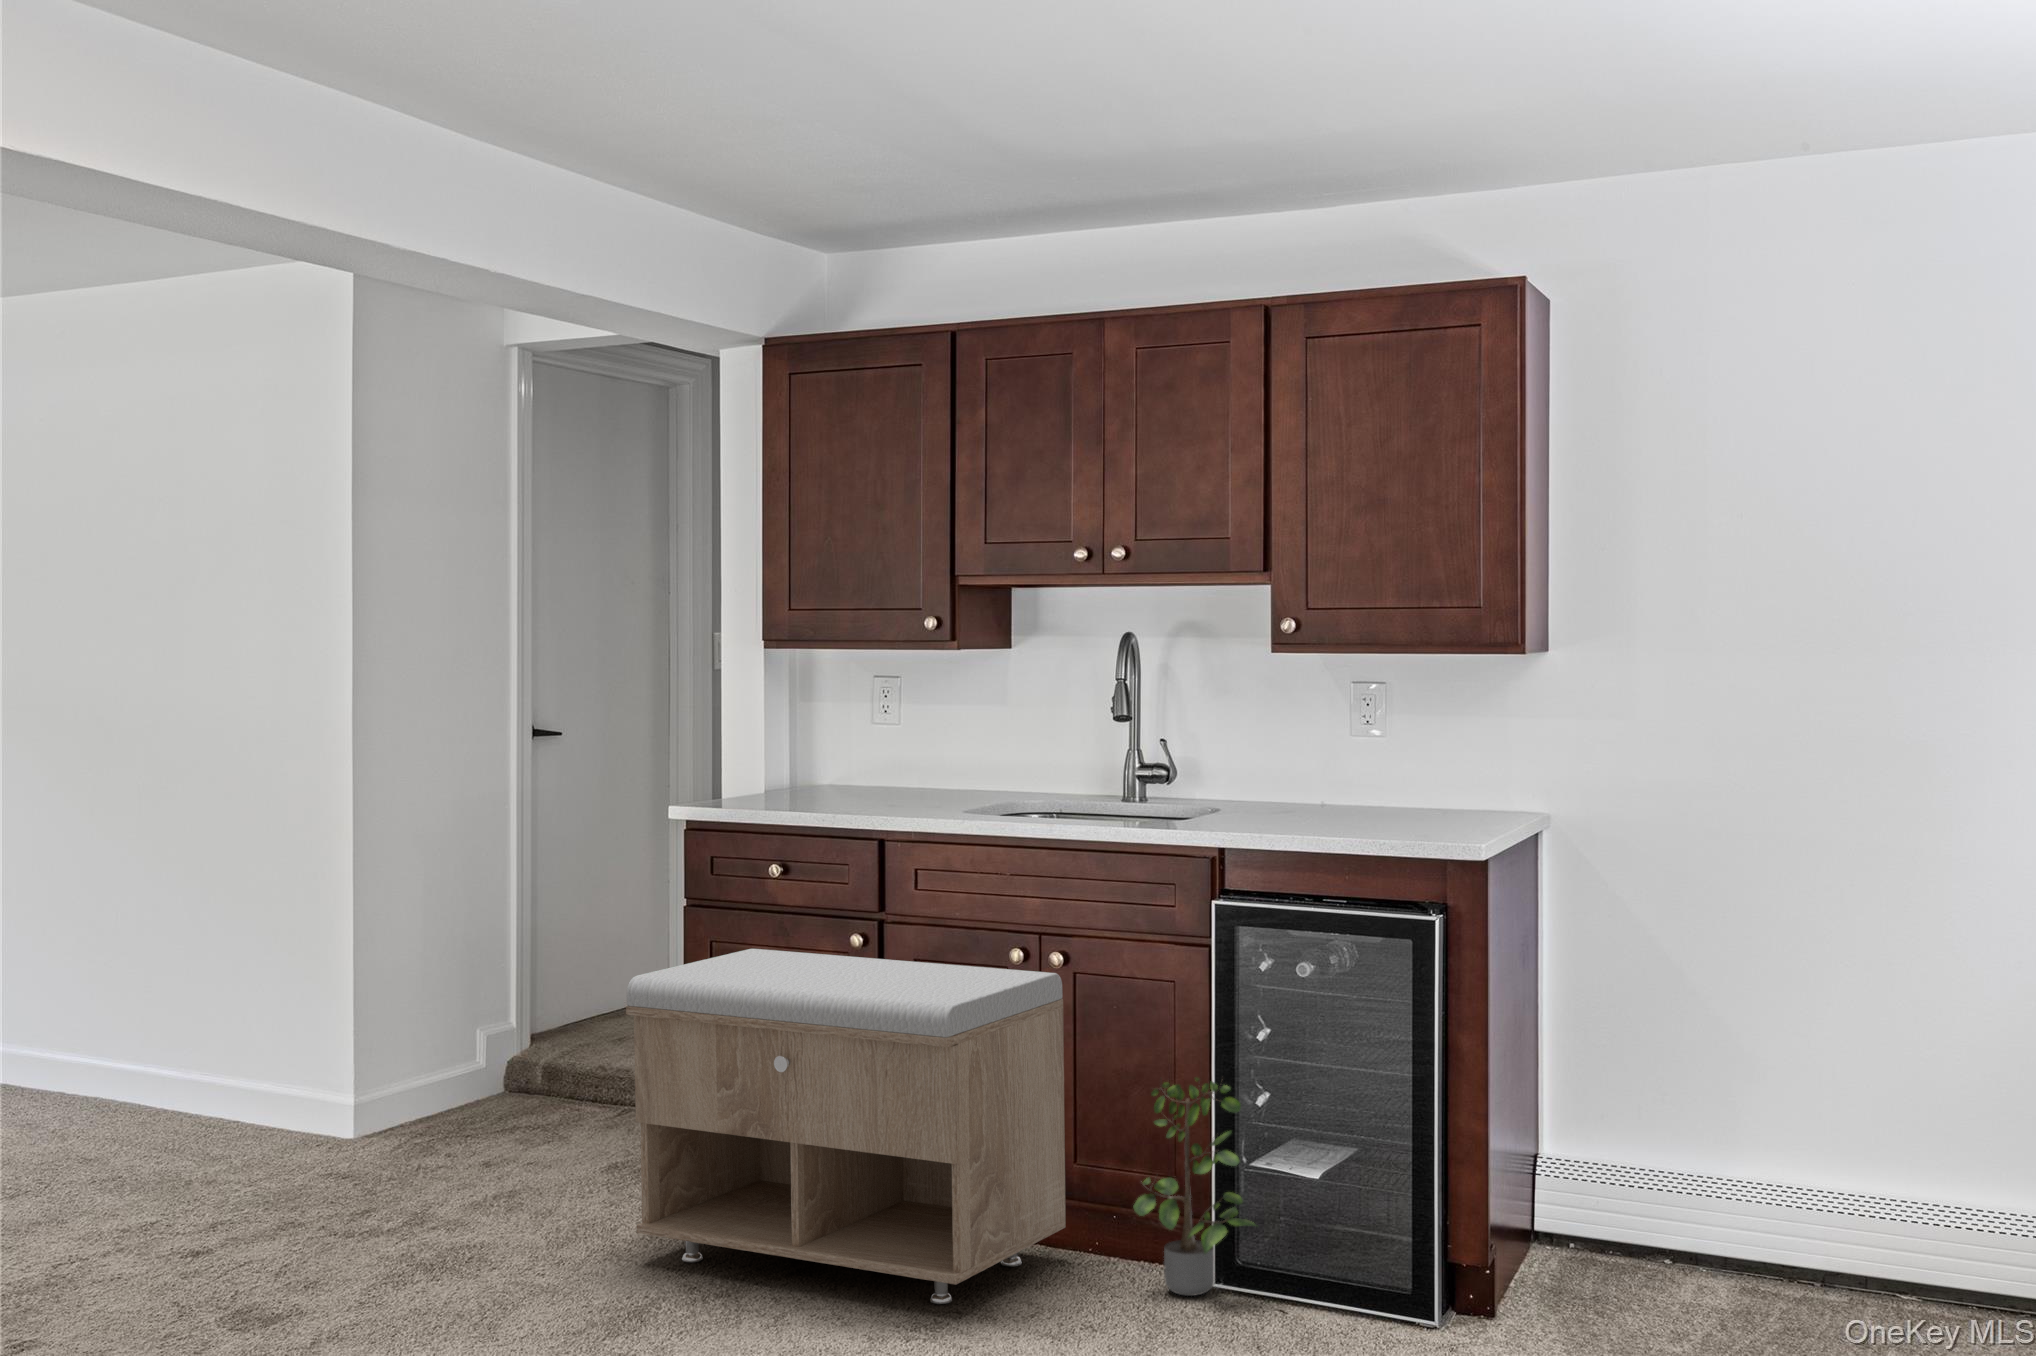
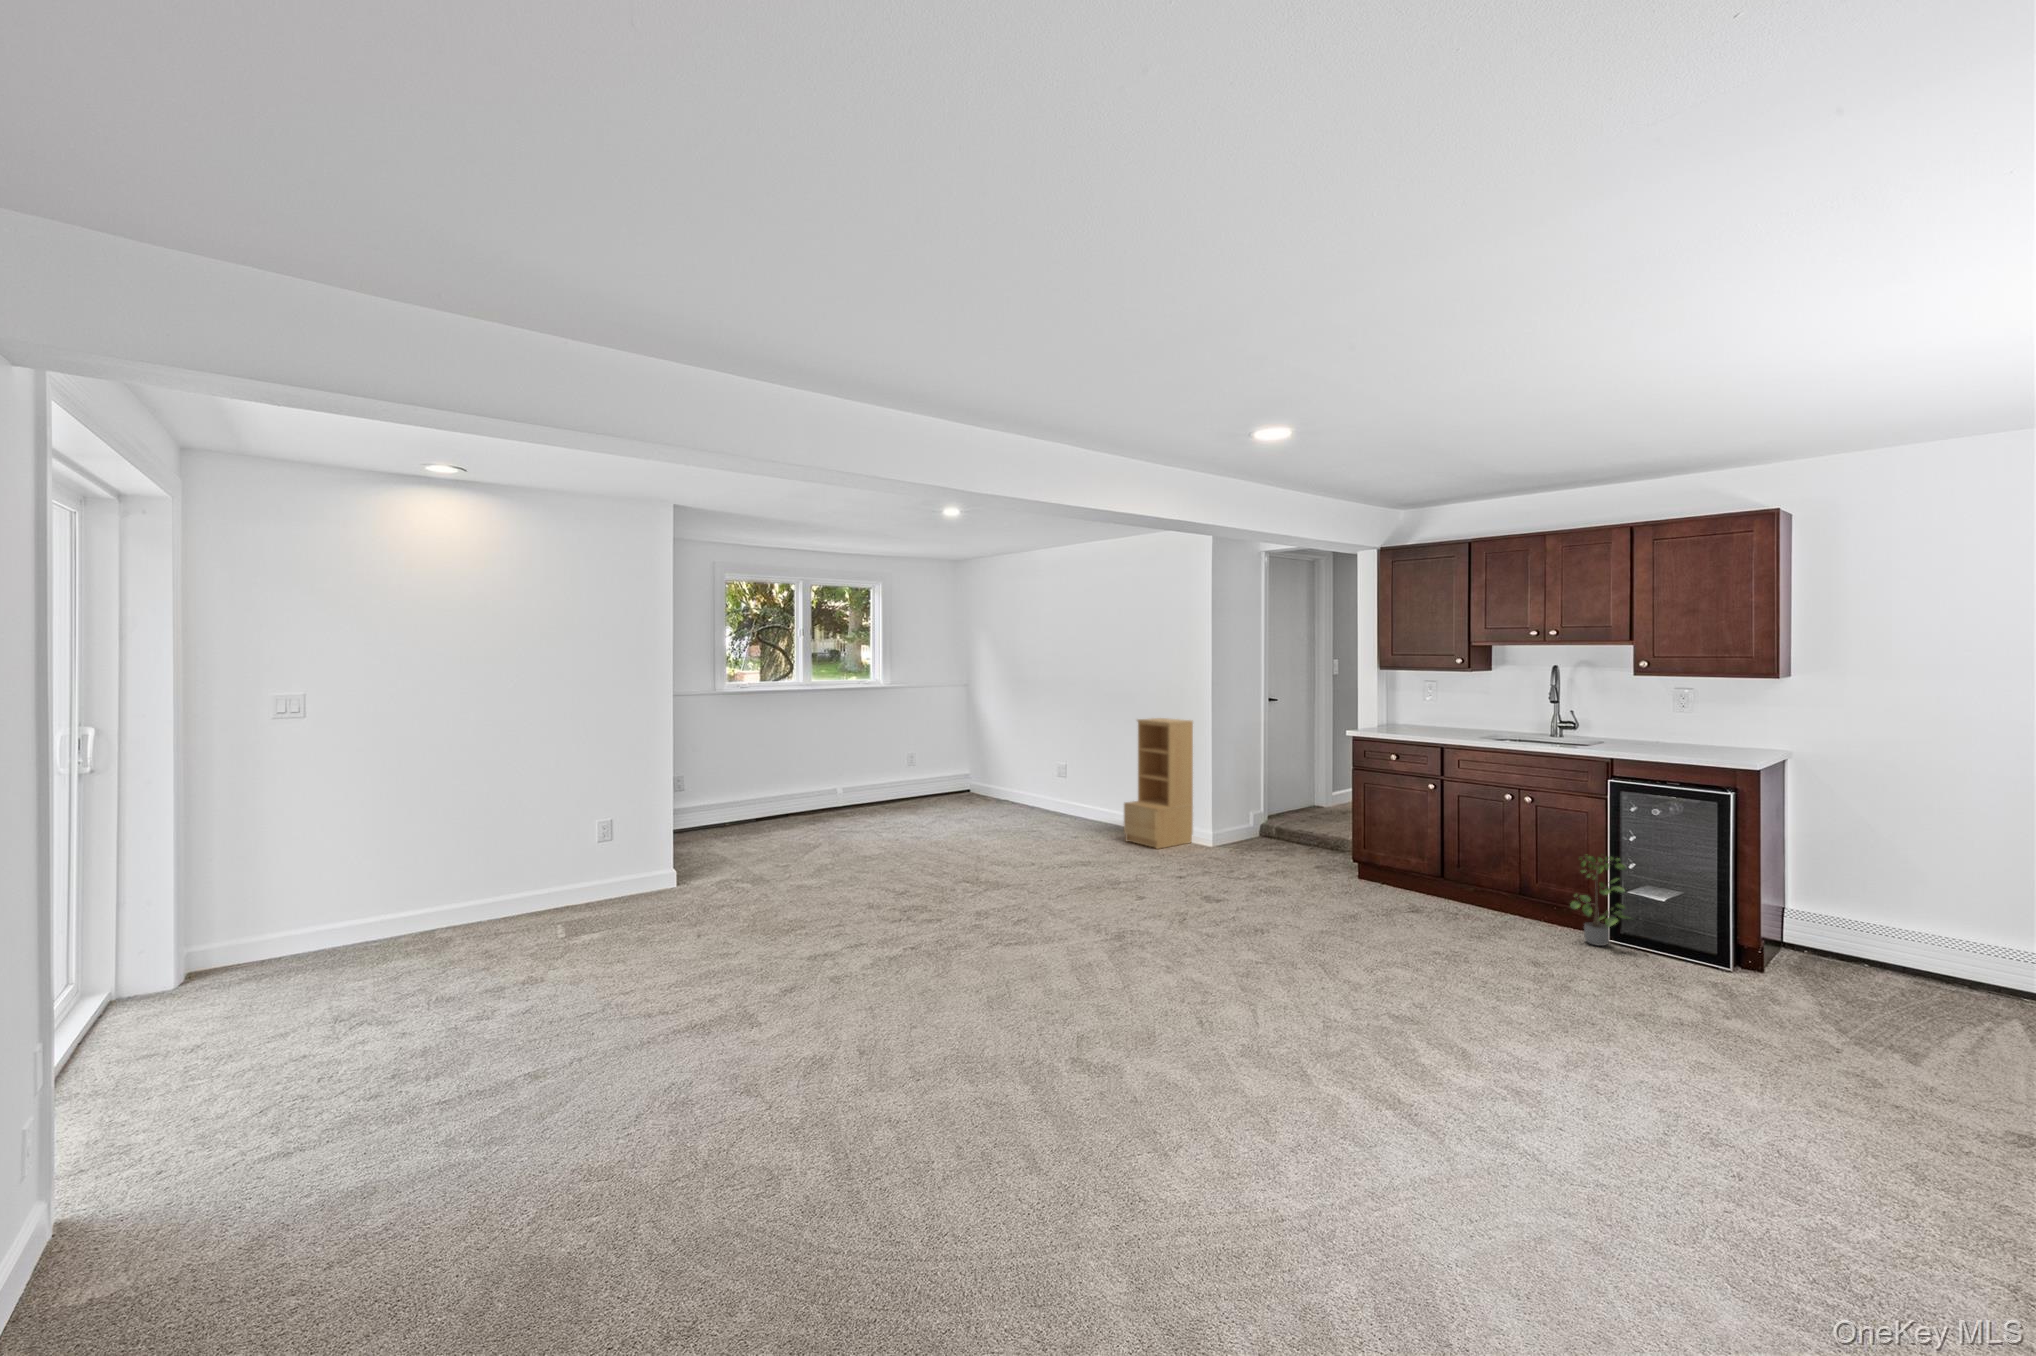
bookshelf: none [102,793,305,1159] -> present [1124,718,1193,849]
storage bench: present [626,949,1066,1304] -> none [1341,787,1532,935]

